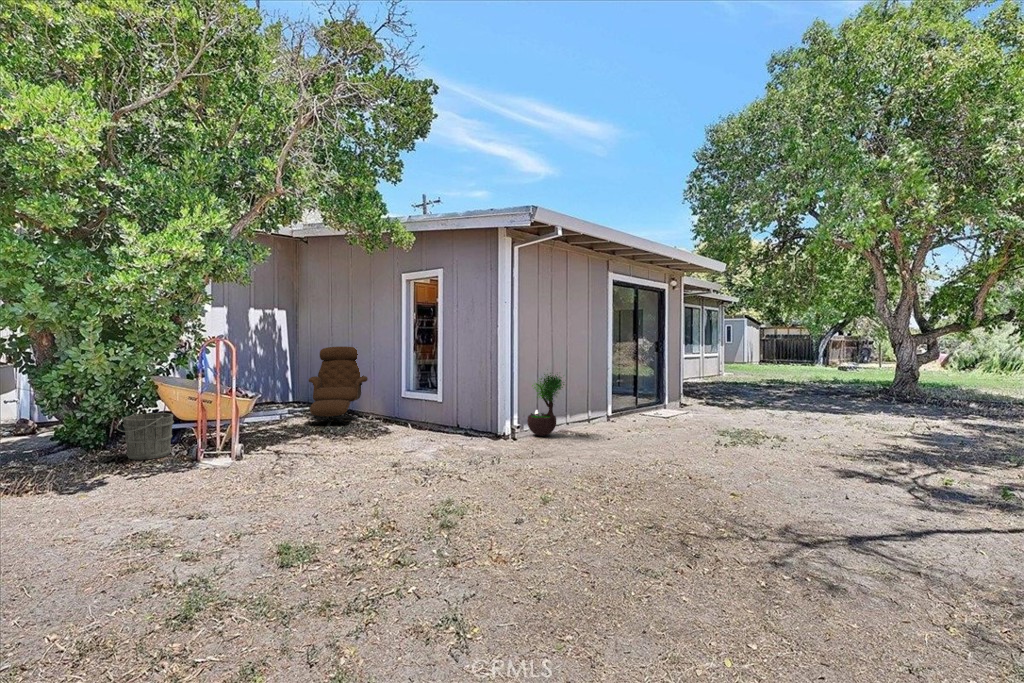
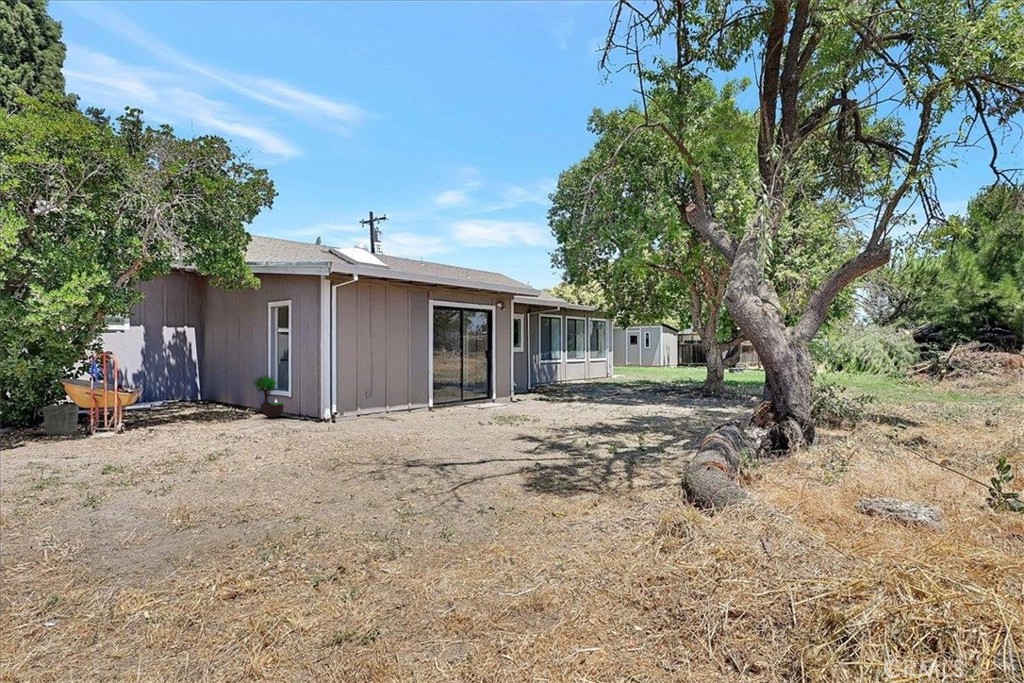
lounge chair: present [308,346,368,427] -> none [194,357,247,416]
potted tree: present [527,373,564,436] -> present [252,375,284,418]

